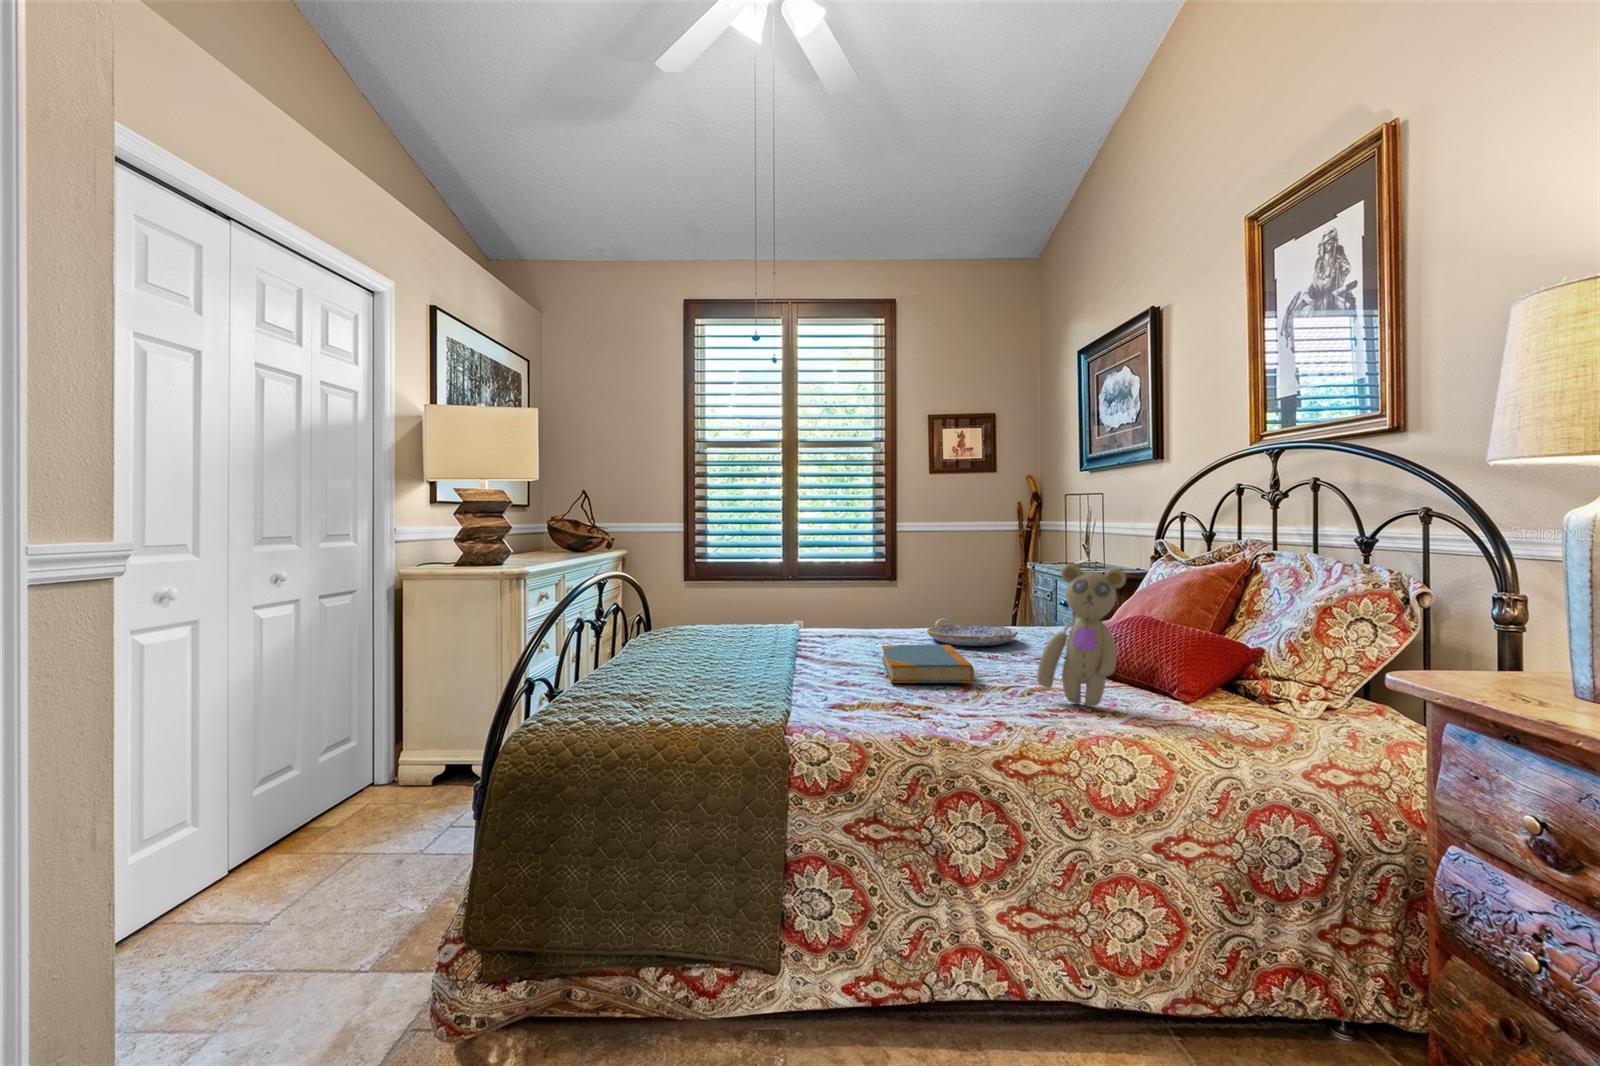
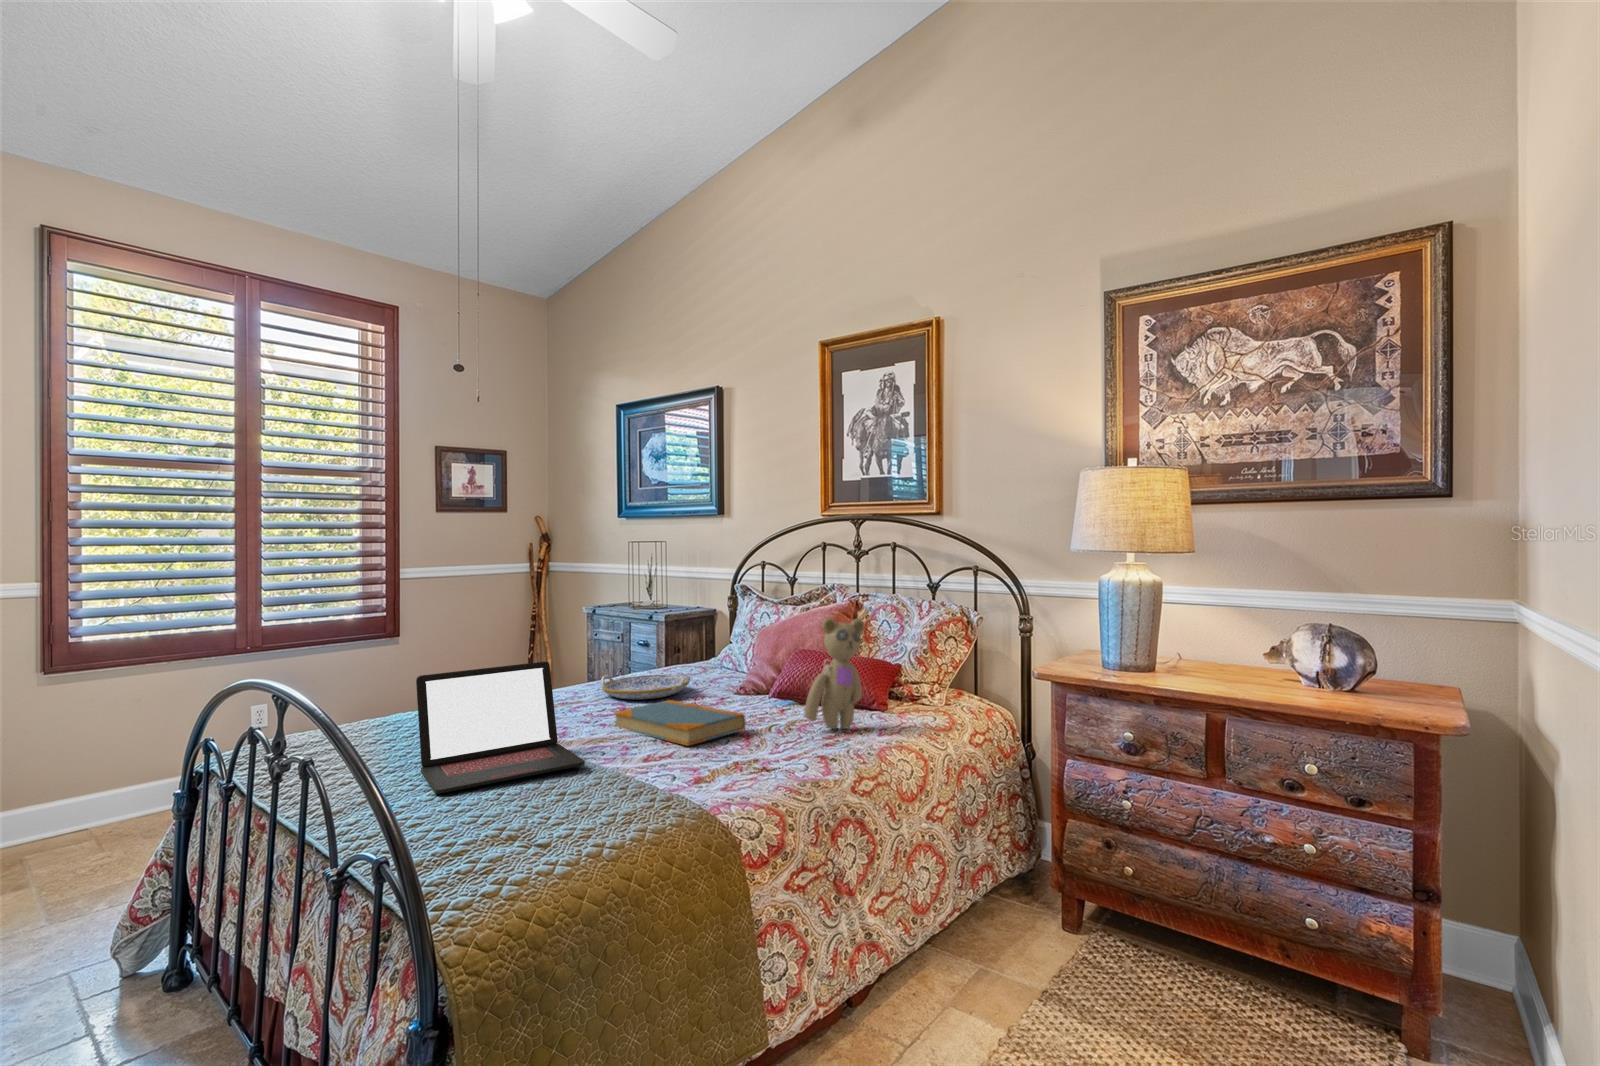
laptop: none [668,585,805,676] -> present [416,662,585,794]

